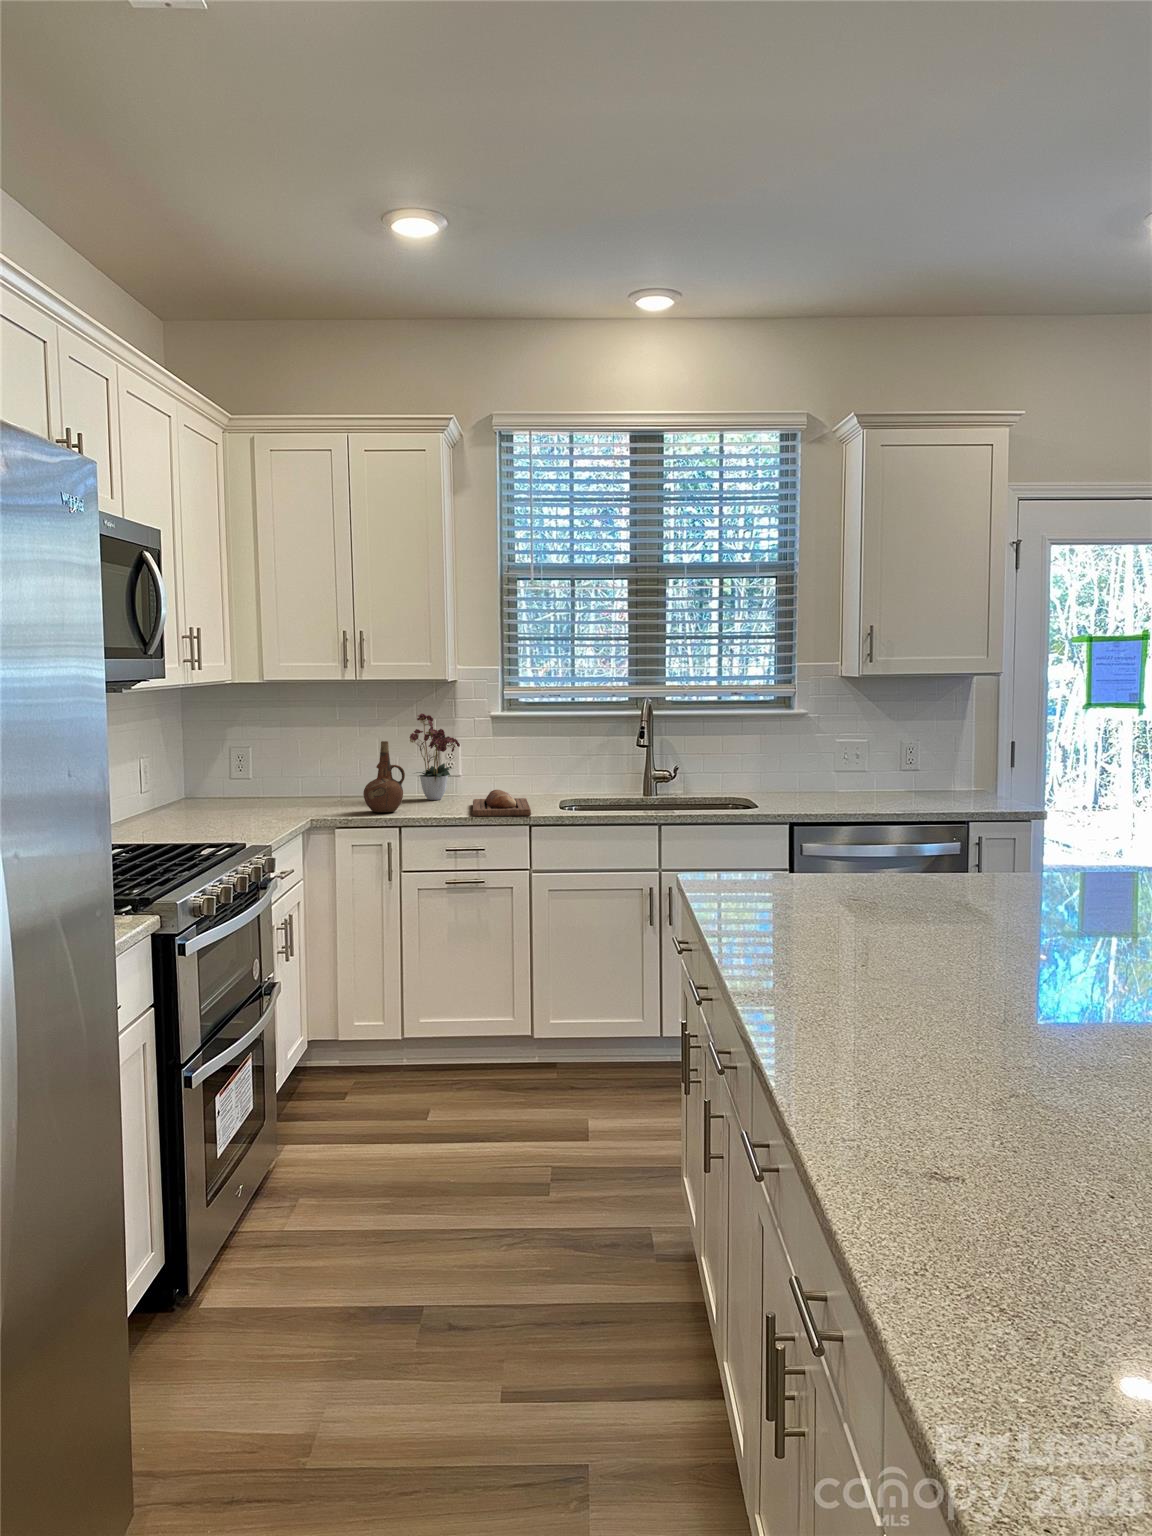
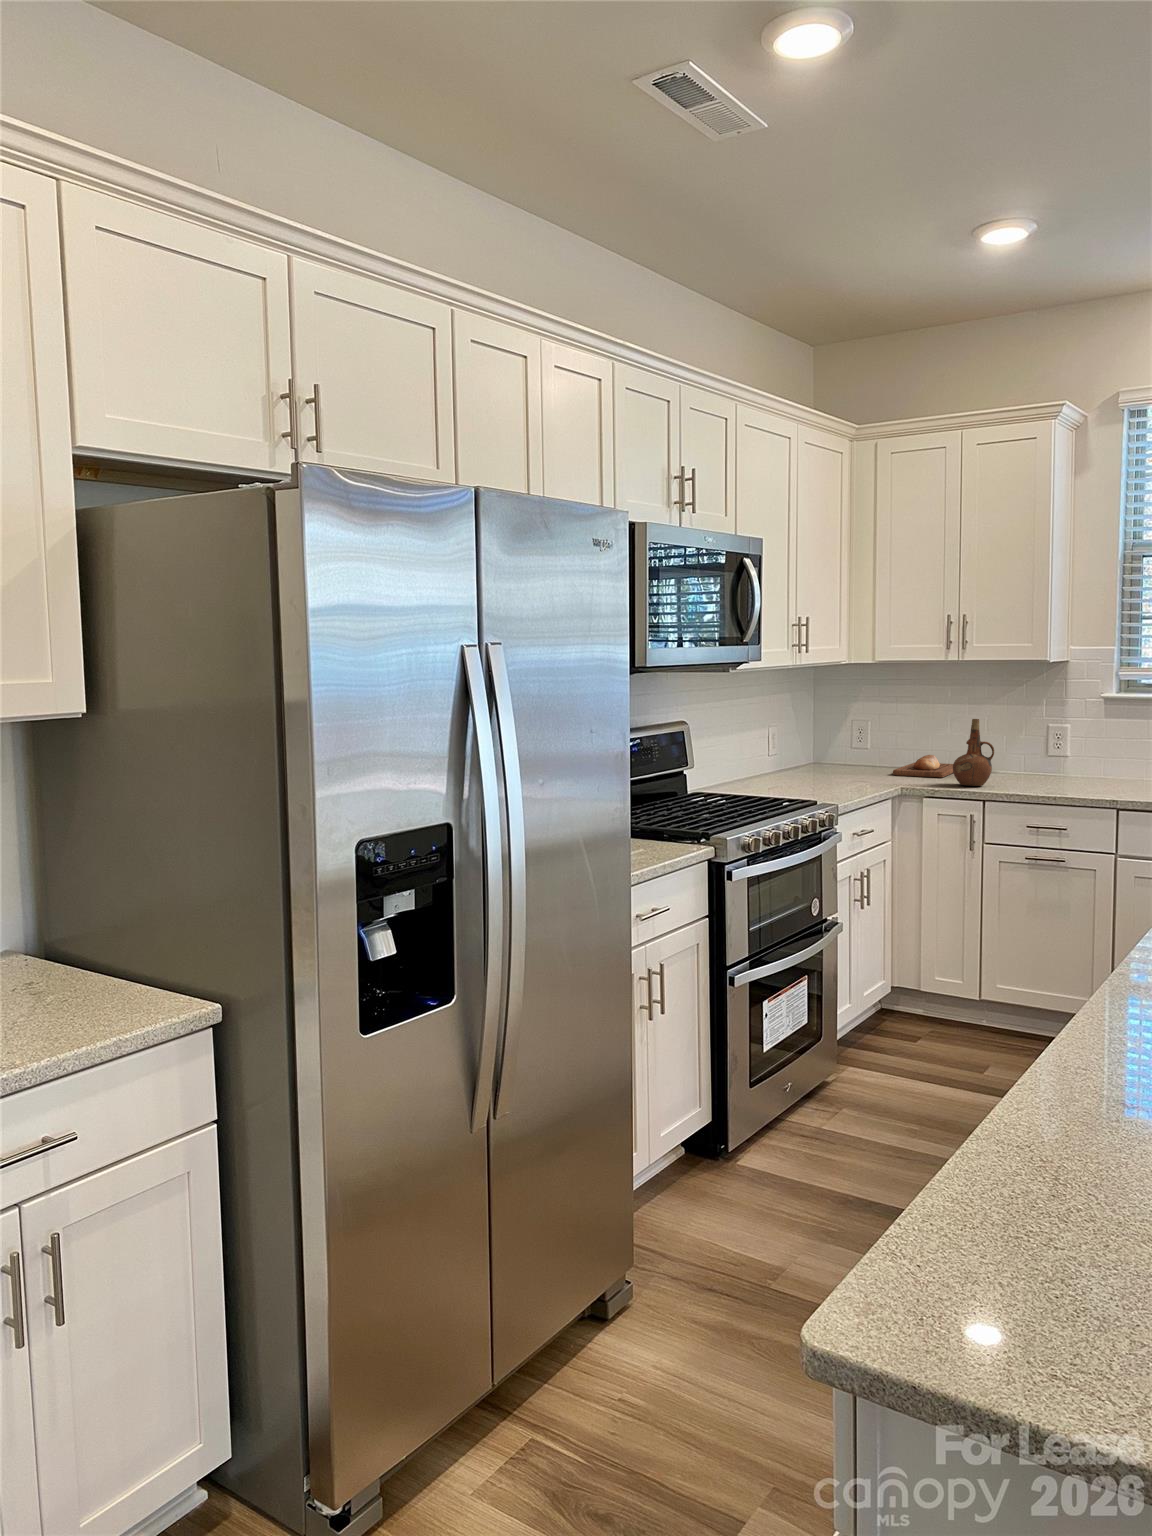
flower arrangement: present [410,713,460,800] -> none [1011,689,1068,778]
bread loaf: present [473,790,531,816] -> present [893,755,953,777]

